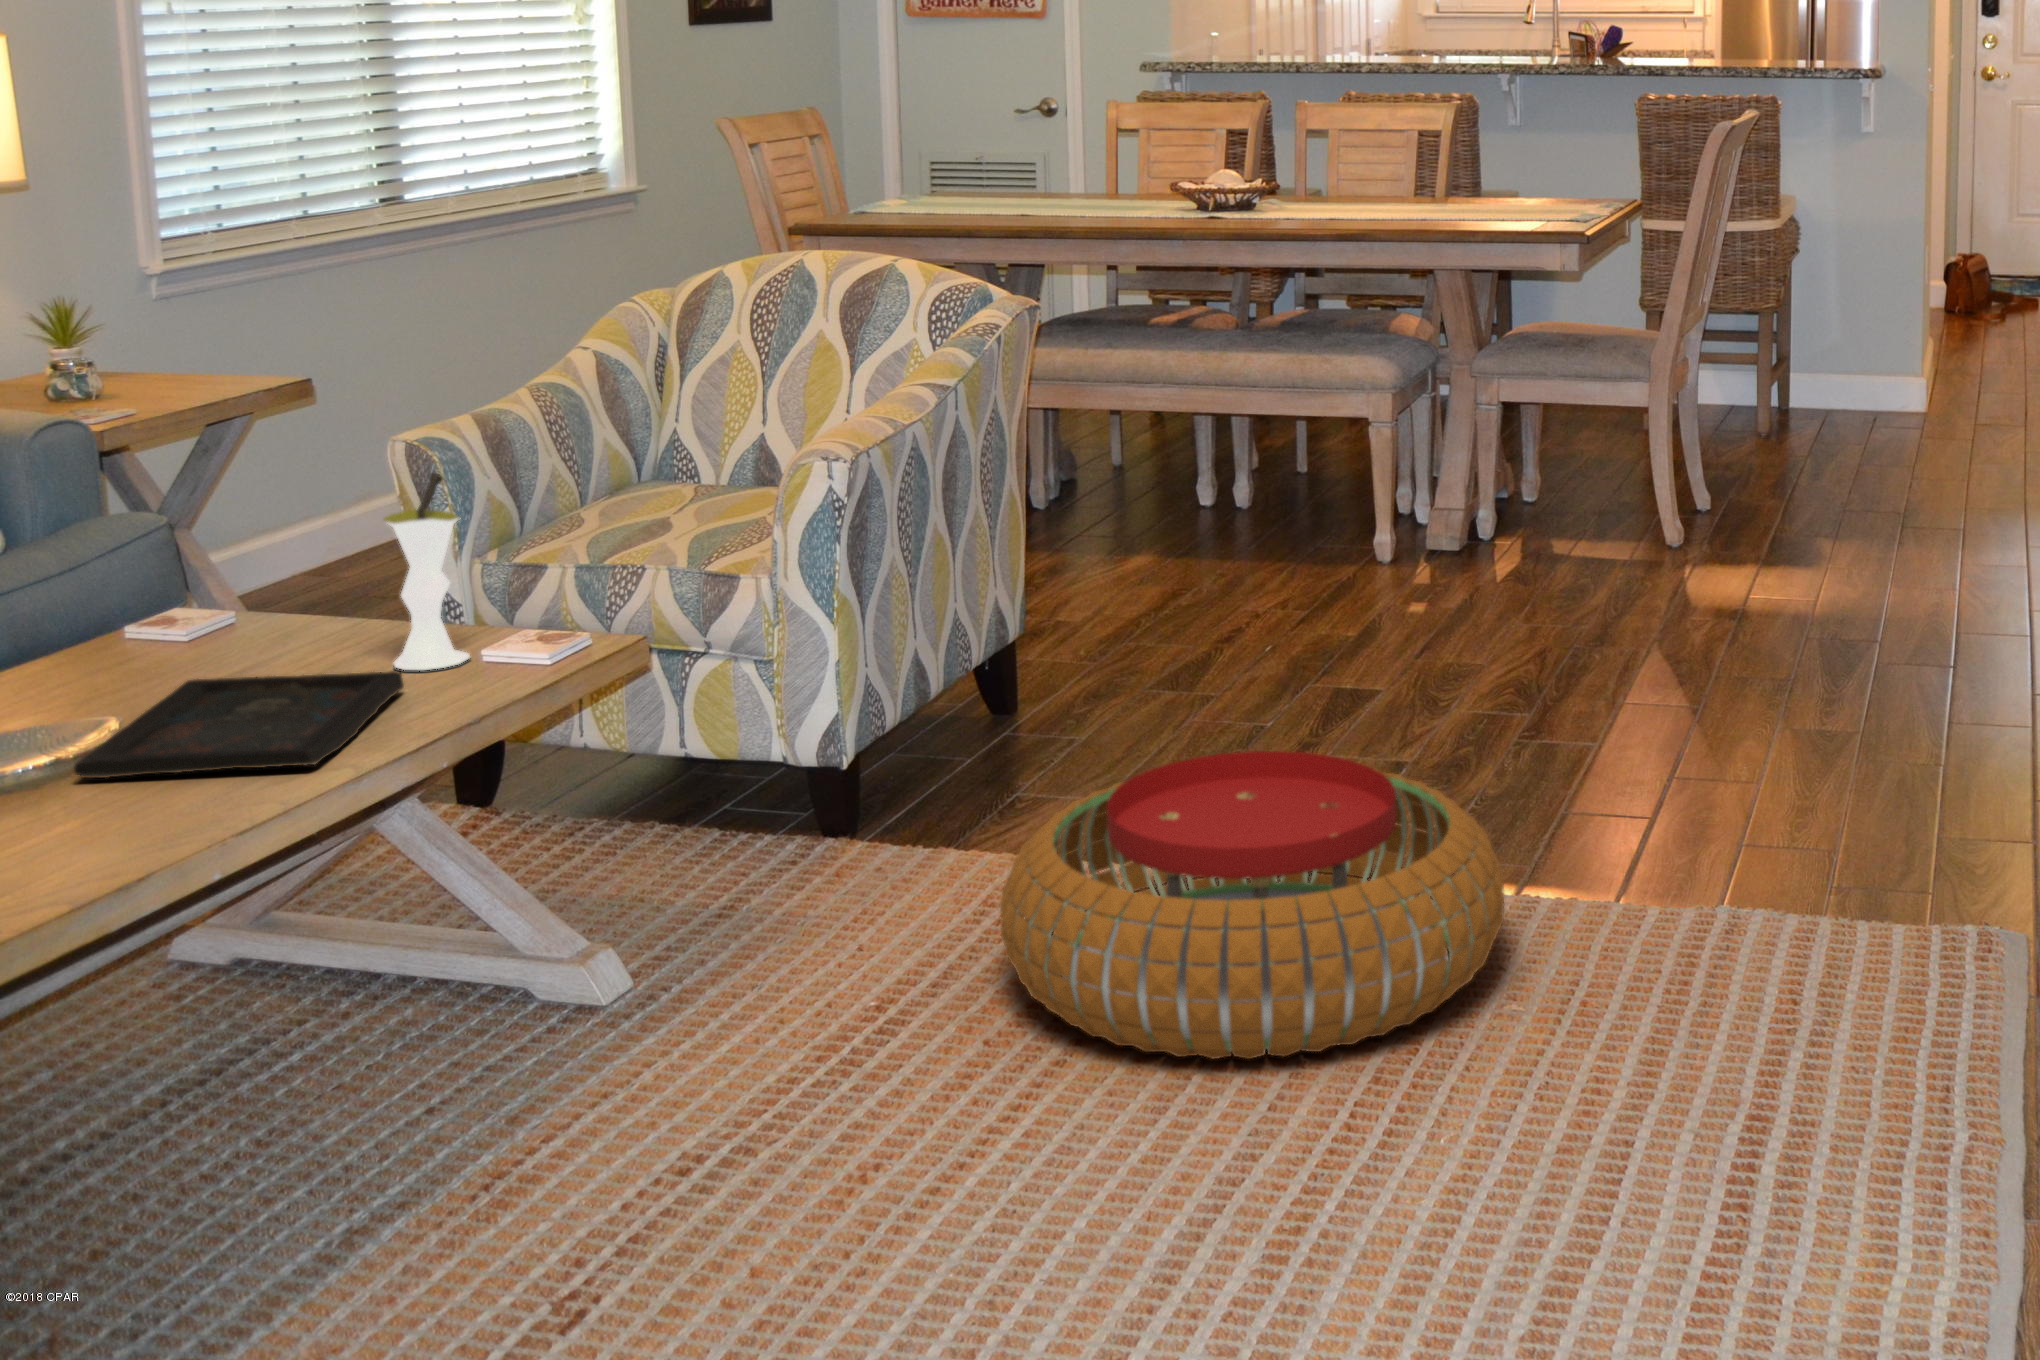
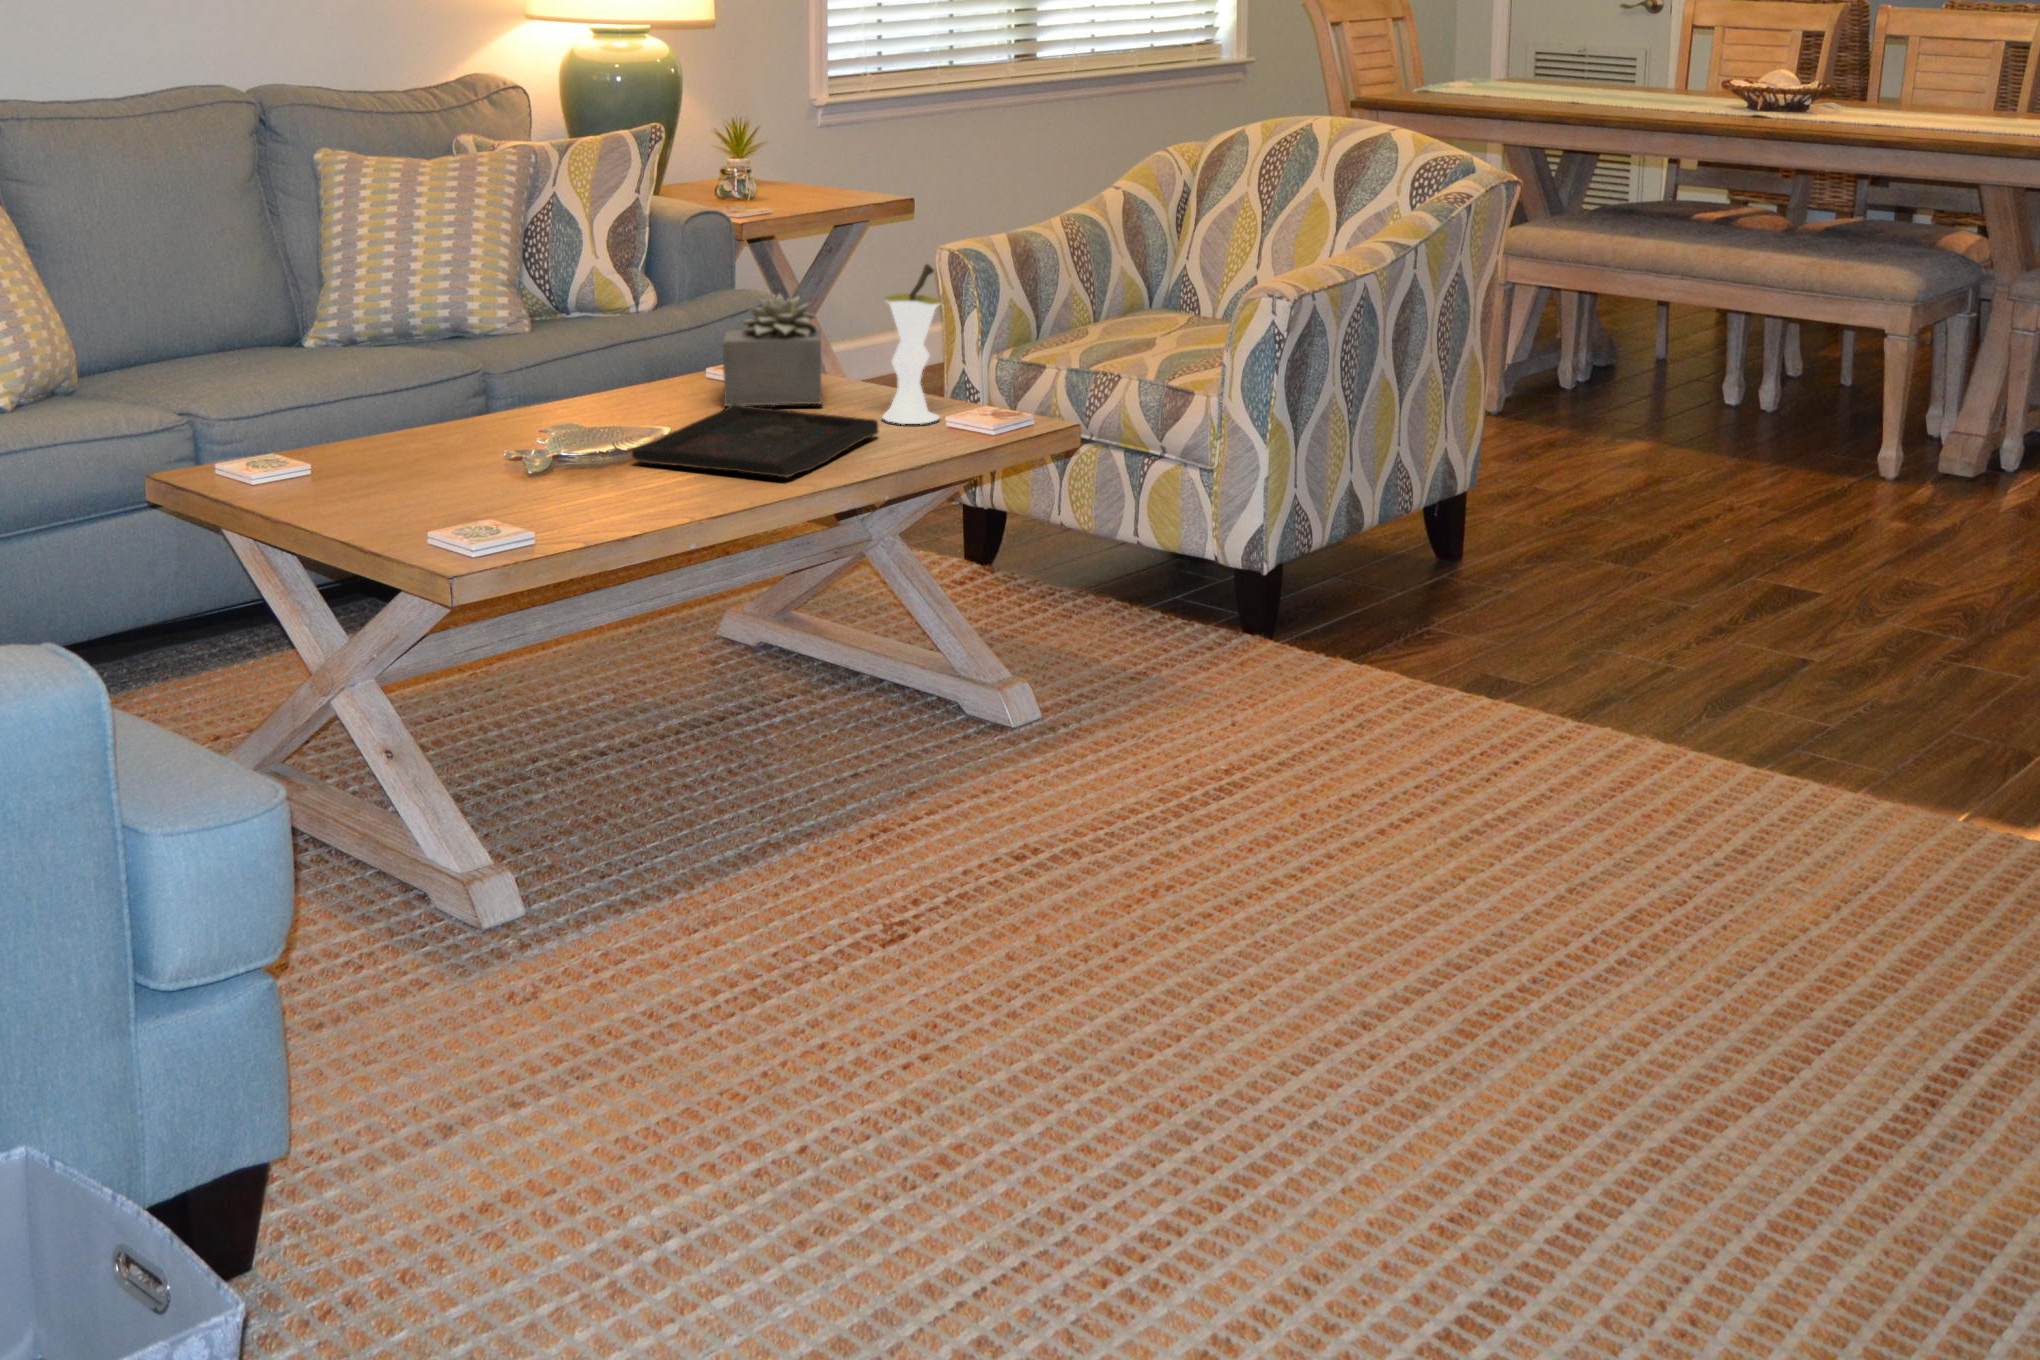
succulent plant: none [149,528,305,682] -> present [723,294,822,406]
pouf: present [999,751,1504,1059] -> none [1336,610,1842,899]

